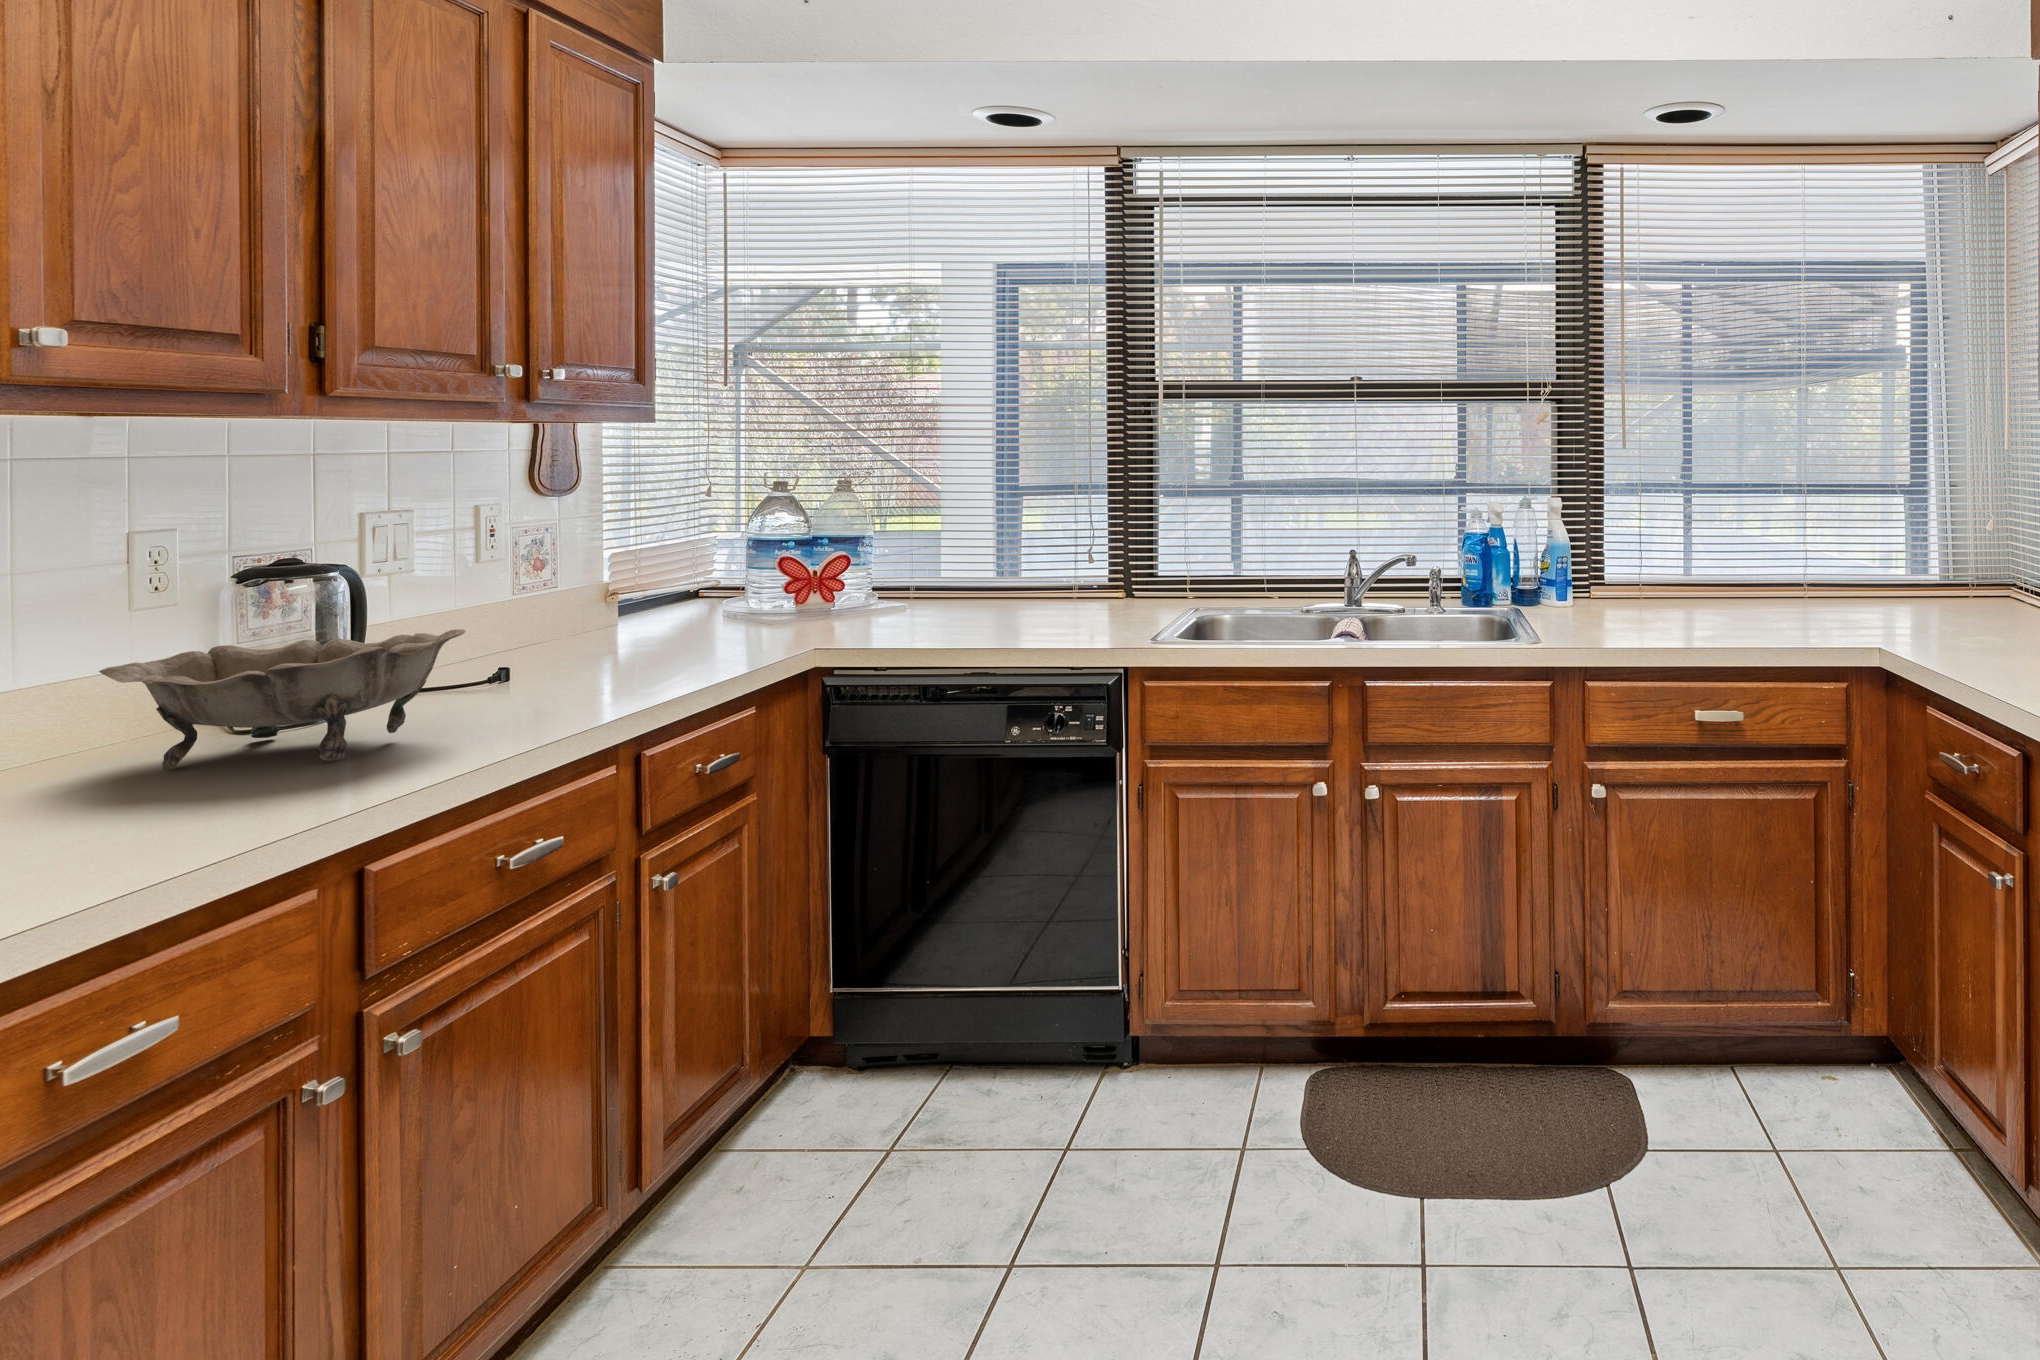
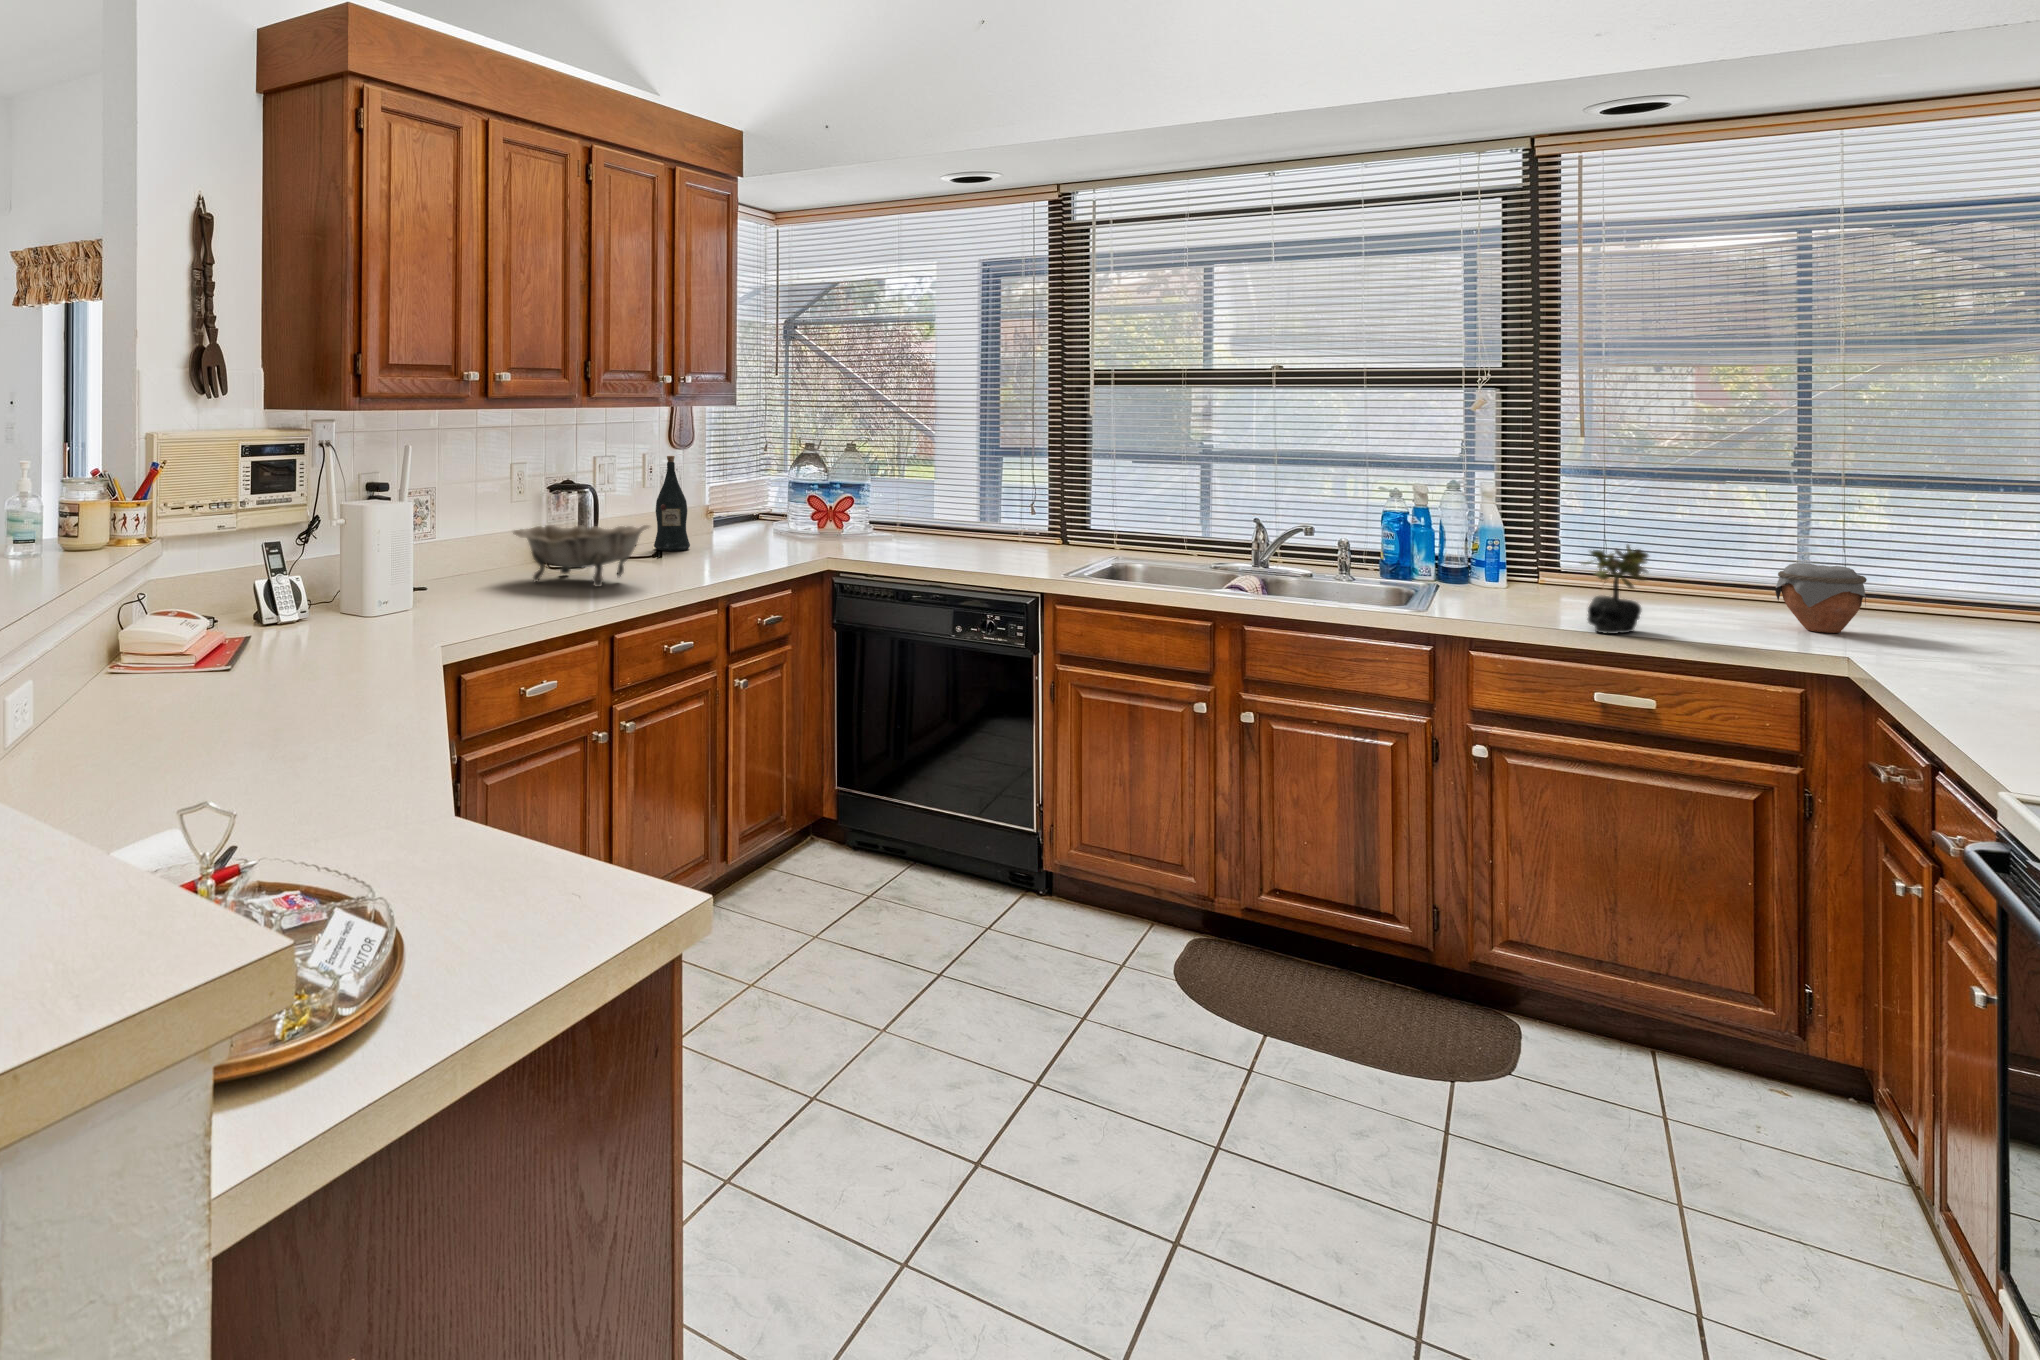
wine bottle: none [498,507,571,663] -> present [654,456,690,551]
succulent plant: none [1677,555,1738,649] -> present [1582,545,1648,634]
jar: none [1797,563,1864,626] -> present [1775,563,1867,633]

